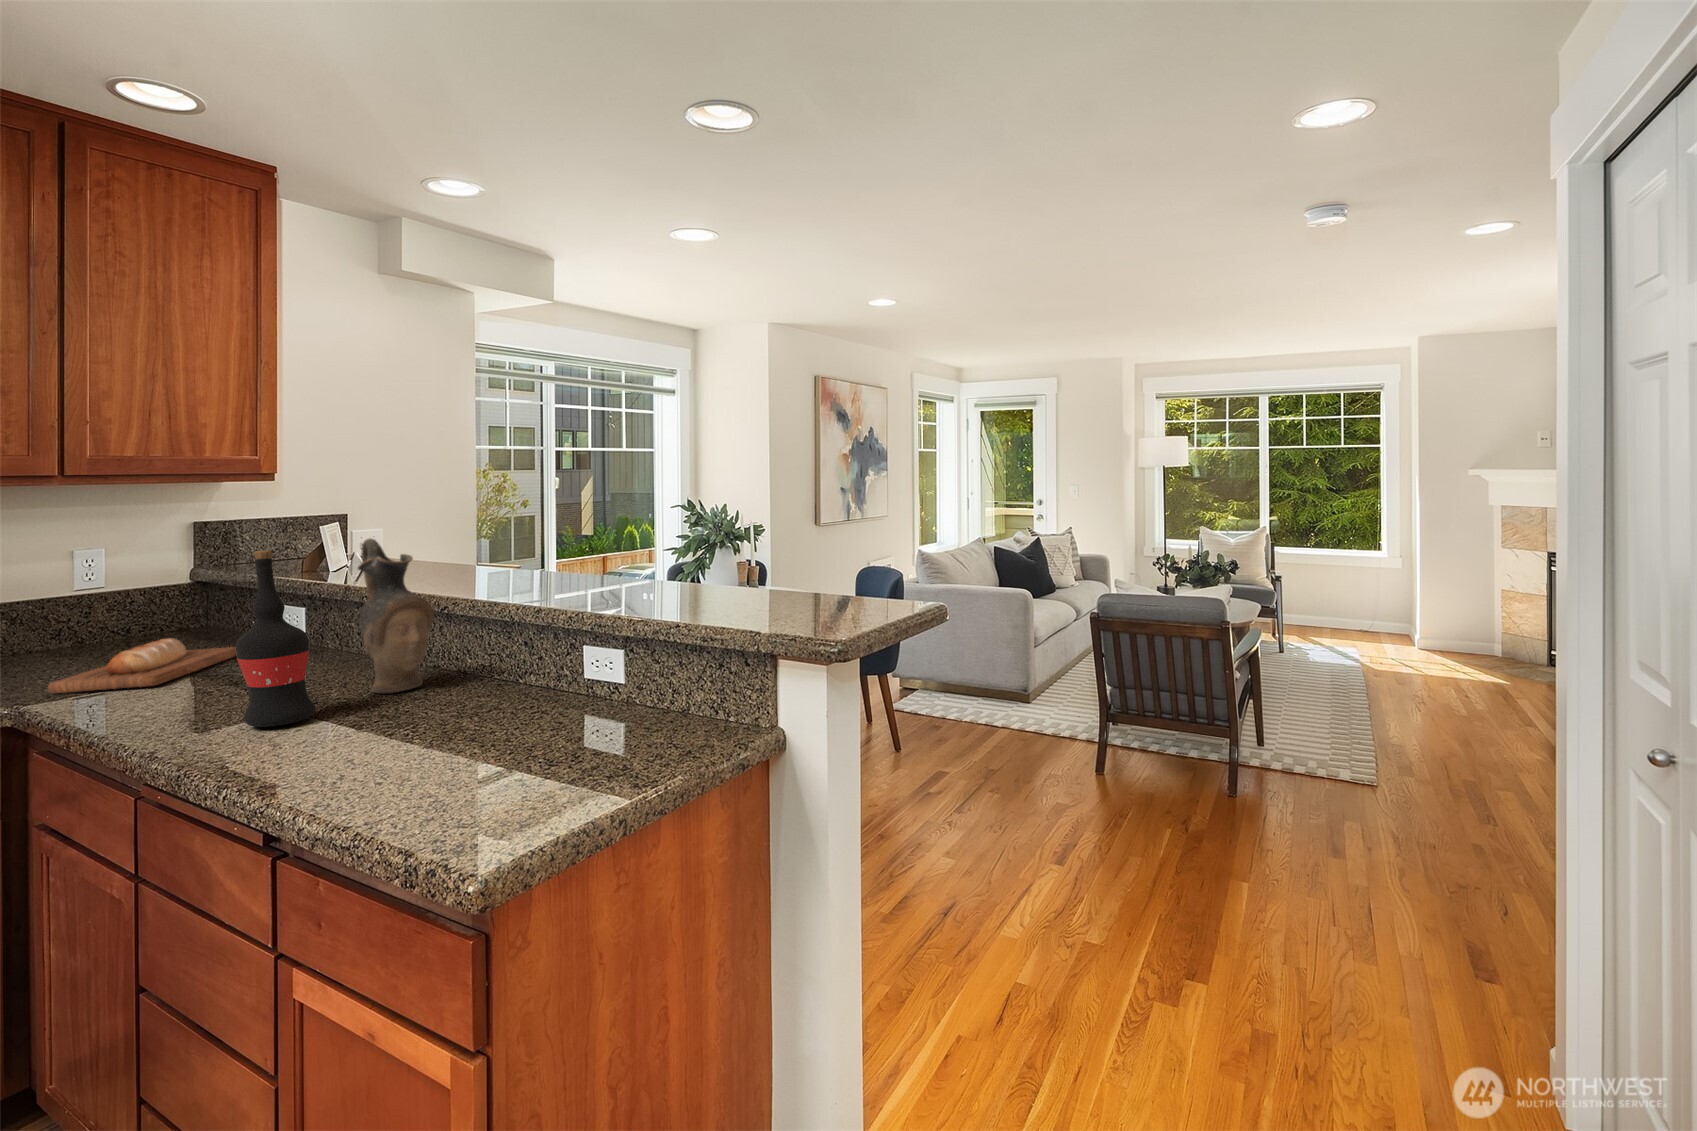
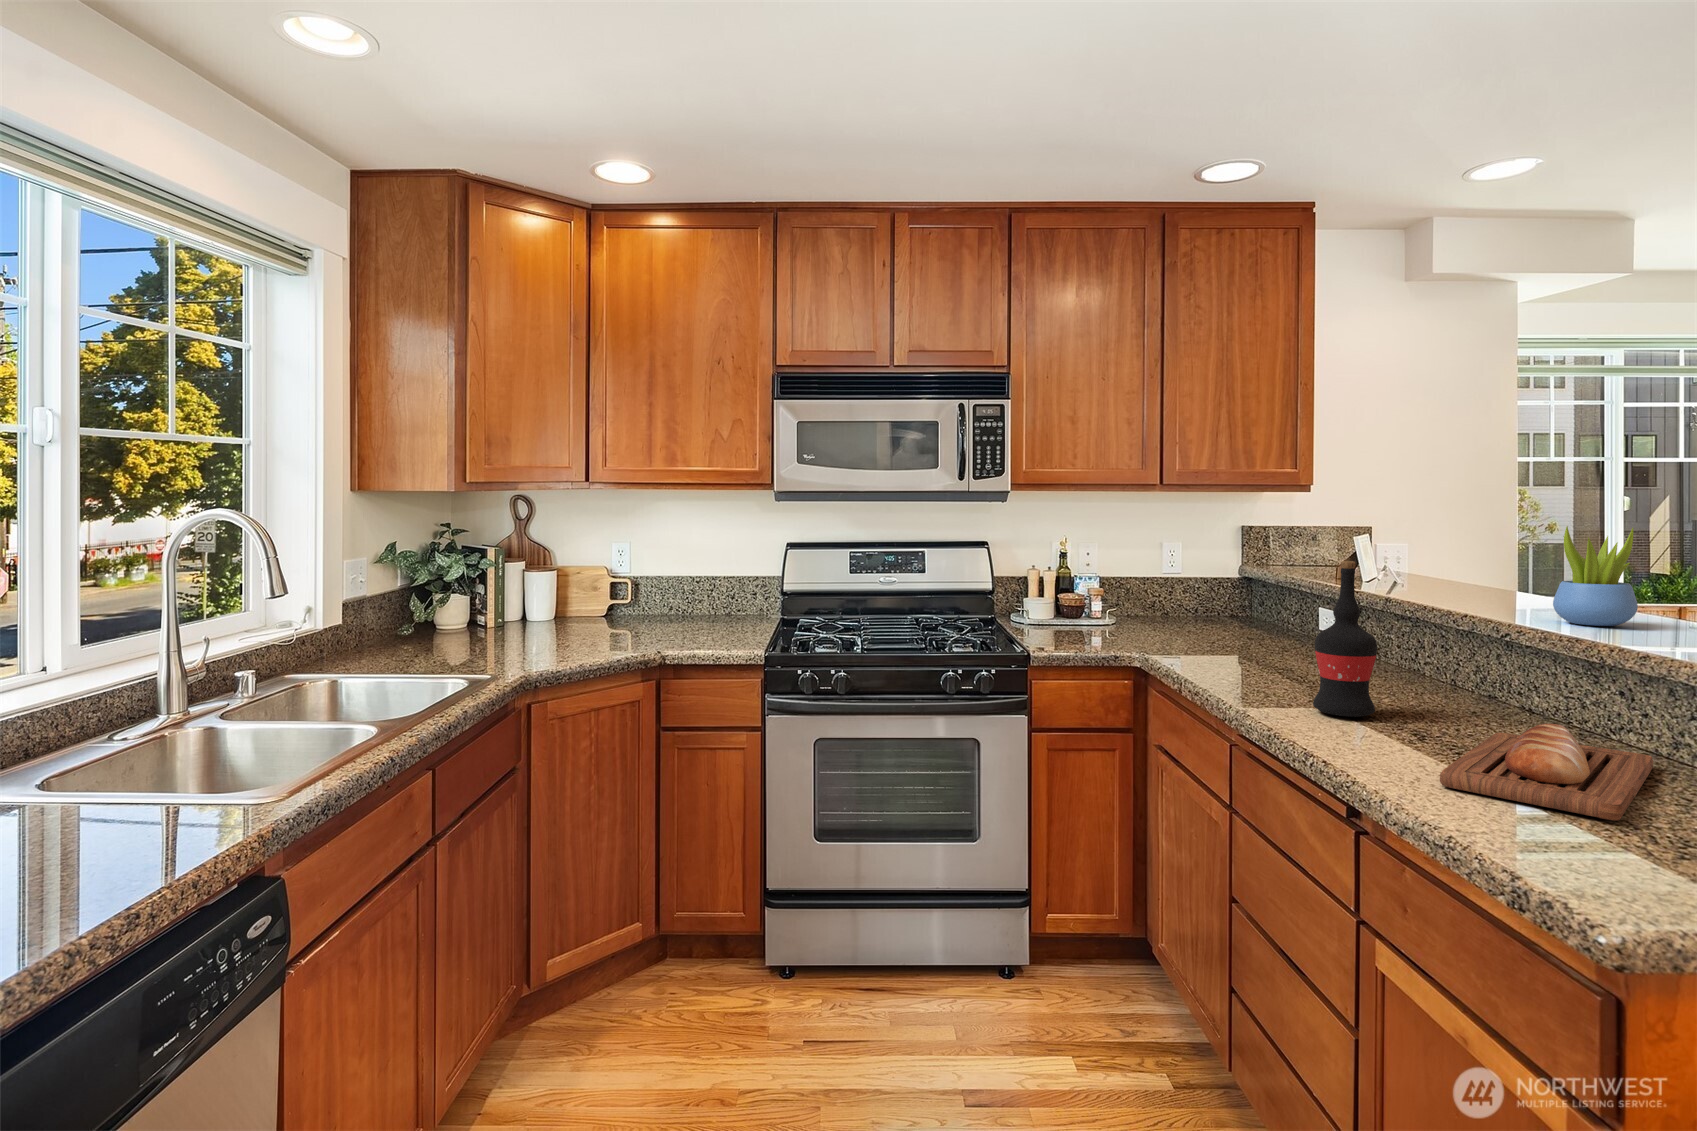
succulent plant: none [479,499,540,589] -> present [1553,526,1638,626]
ceramic pitcher: present [358,538,434,693] -> none [1420,557,1501,711]
bread loaf: present [48,638,236,693] -> present [1440,724,1653,820]

